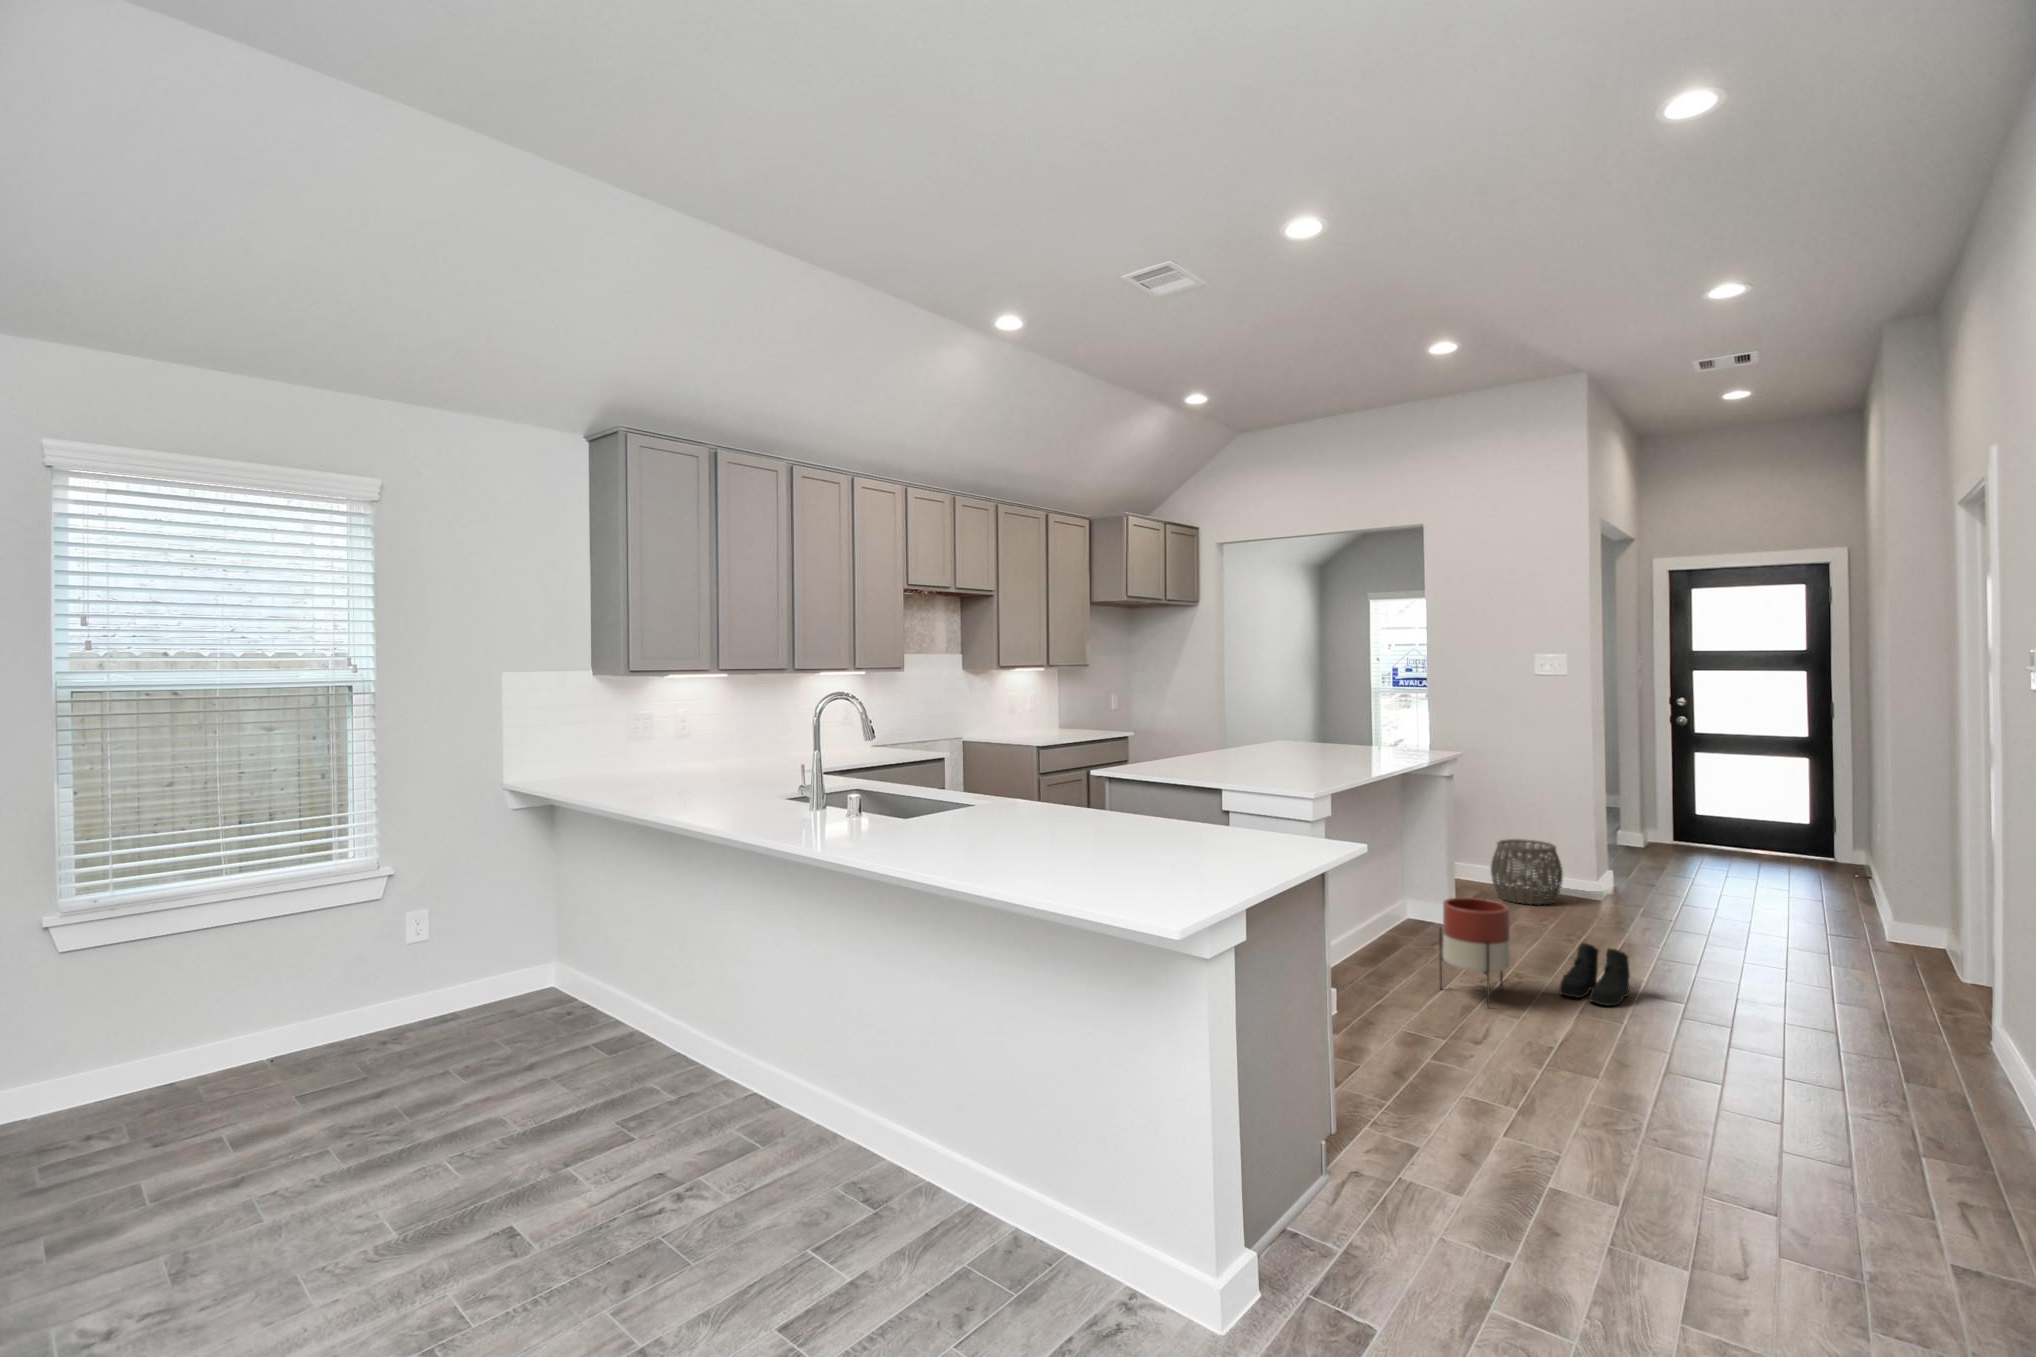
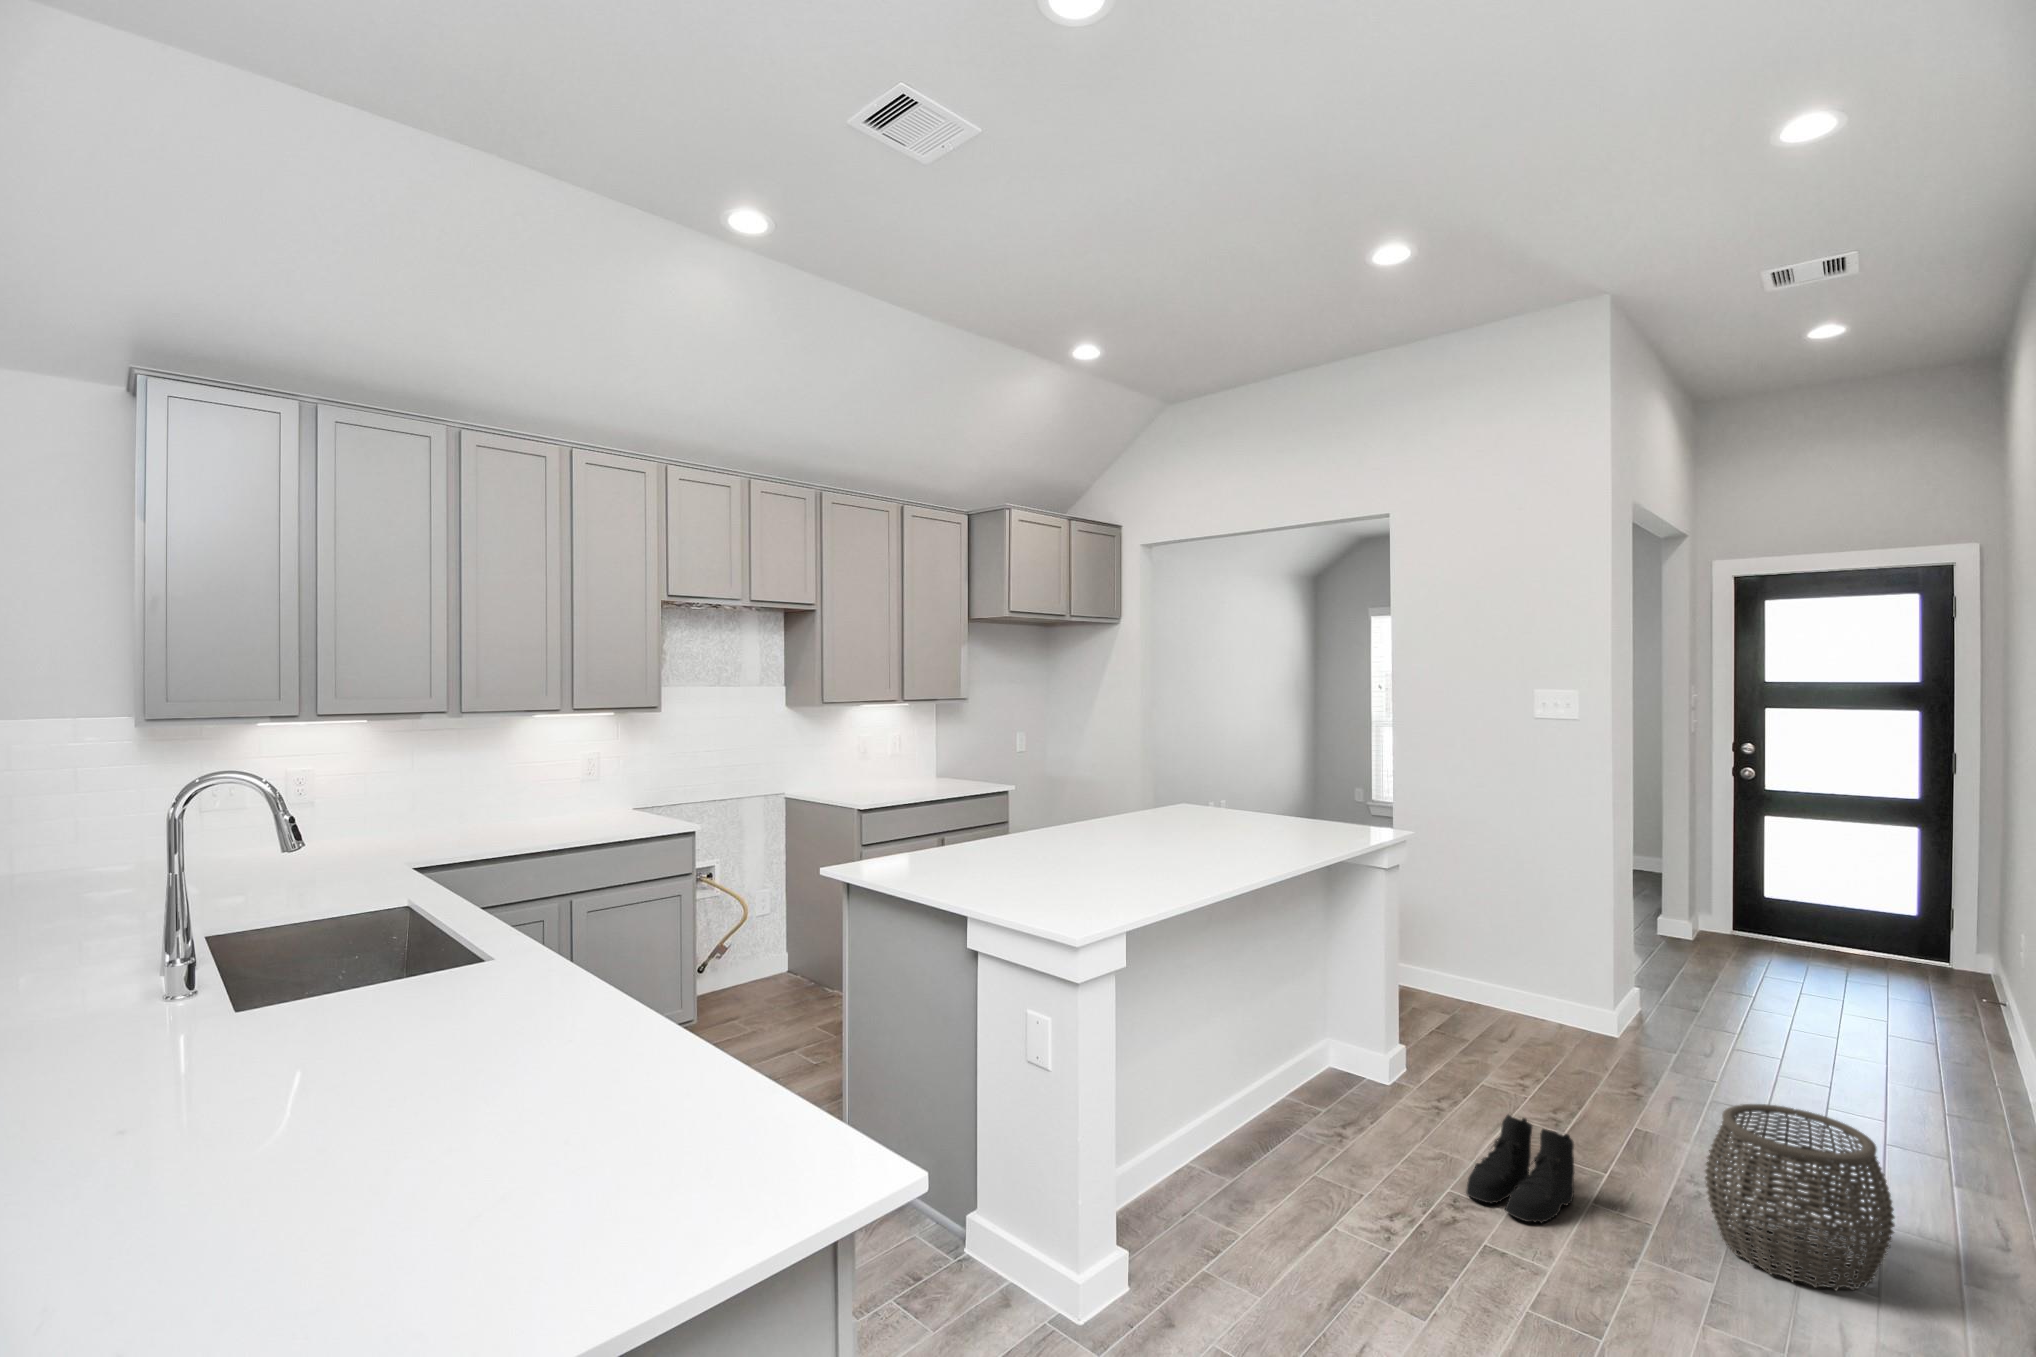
woven basket: present [1491,839,1563,905] -> present [1705,1104,1895,1290]
planter: present [1439,897,1510,1006] -> none [1290,1037,1388,1215]

